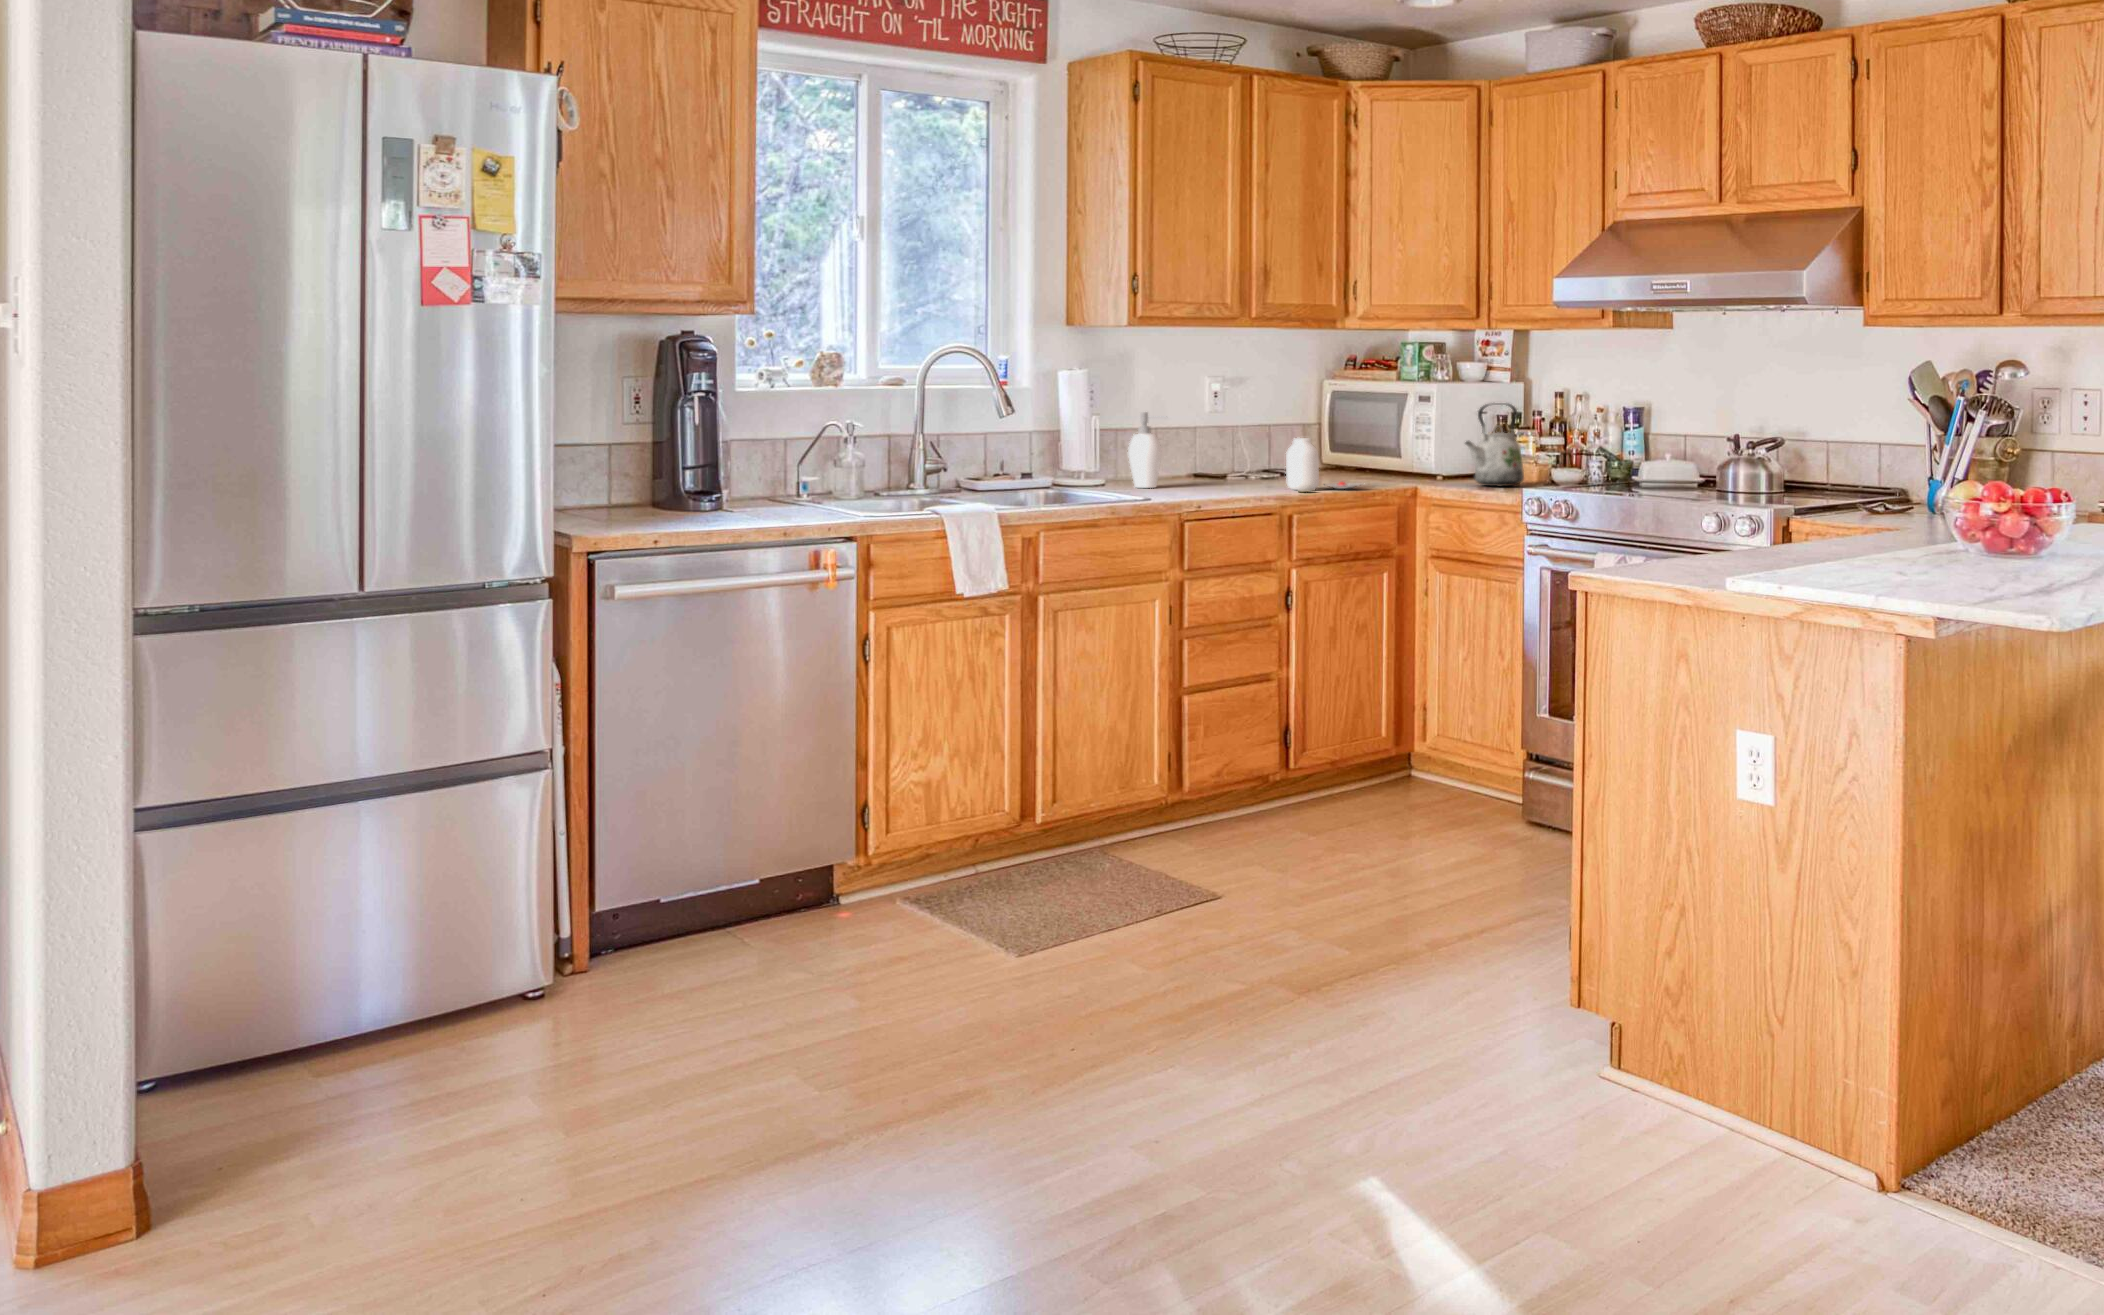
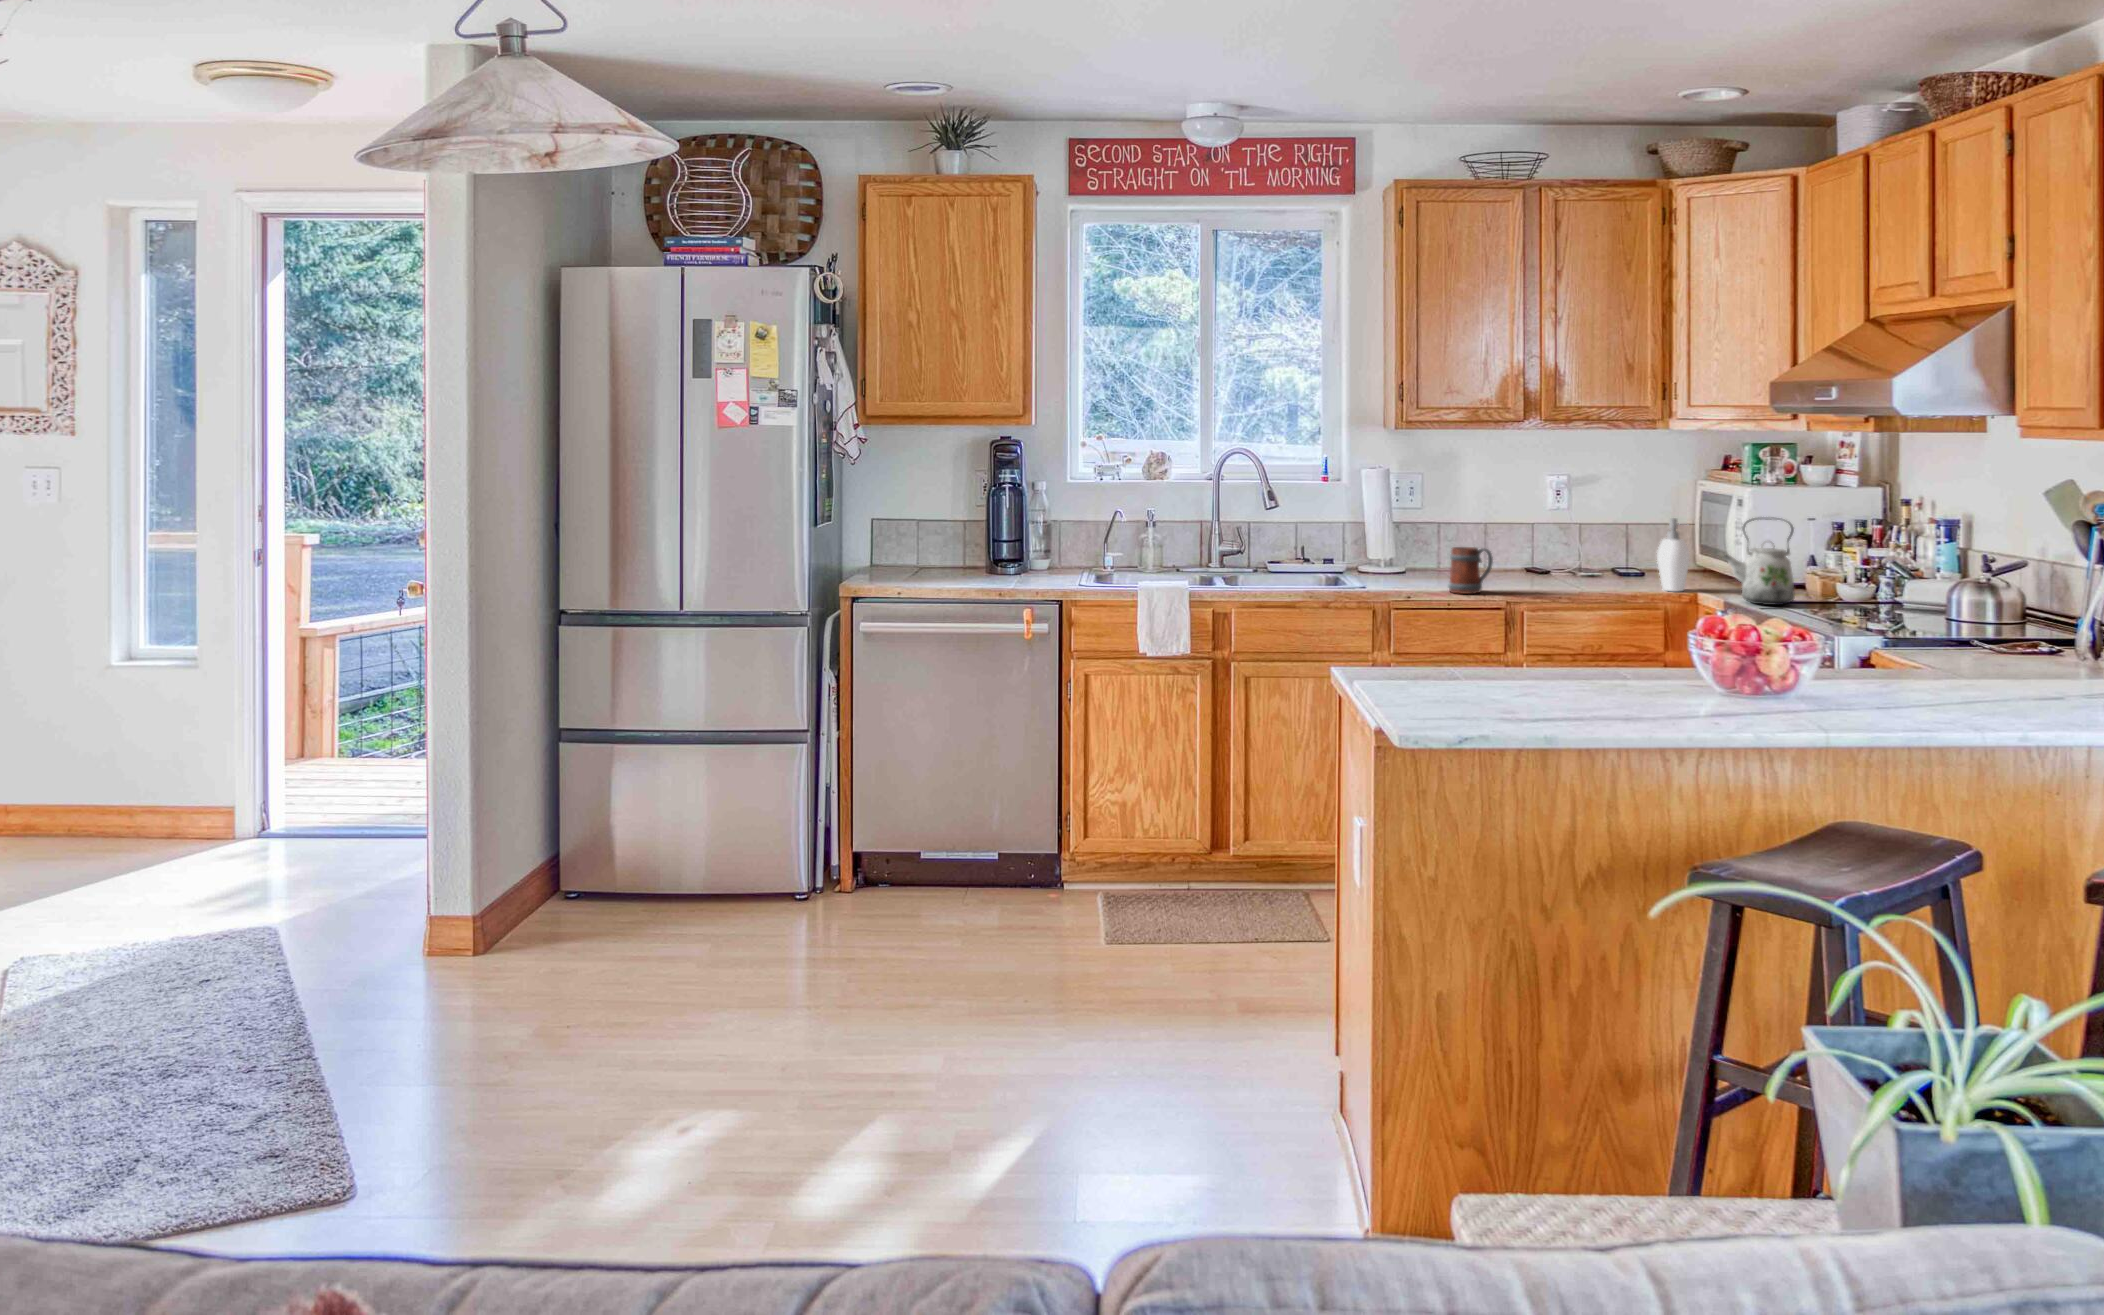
soap dispenser: present [1128,412,1161,488] -> present [1657,518,1690,591]
jar: present [1286,438,1361,492] -> none [1526,540,1610,593]
mug: none [1233,447,1268,496] -> present [1449,547,1493,594]

